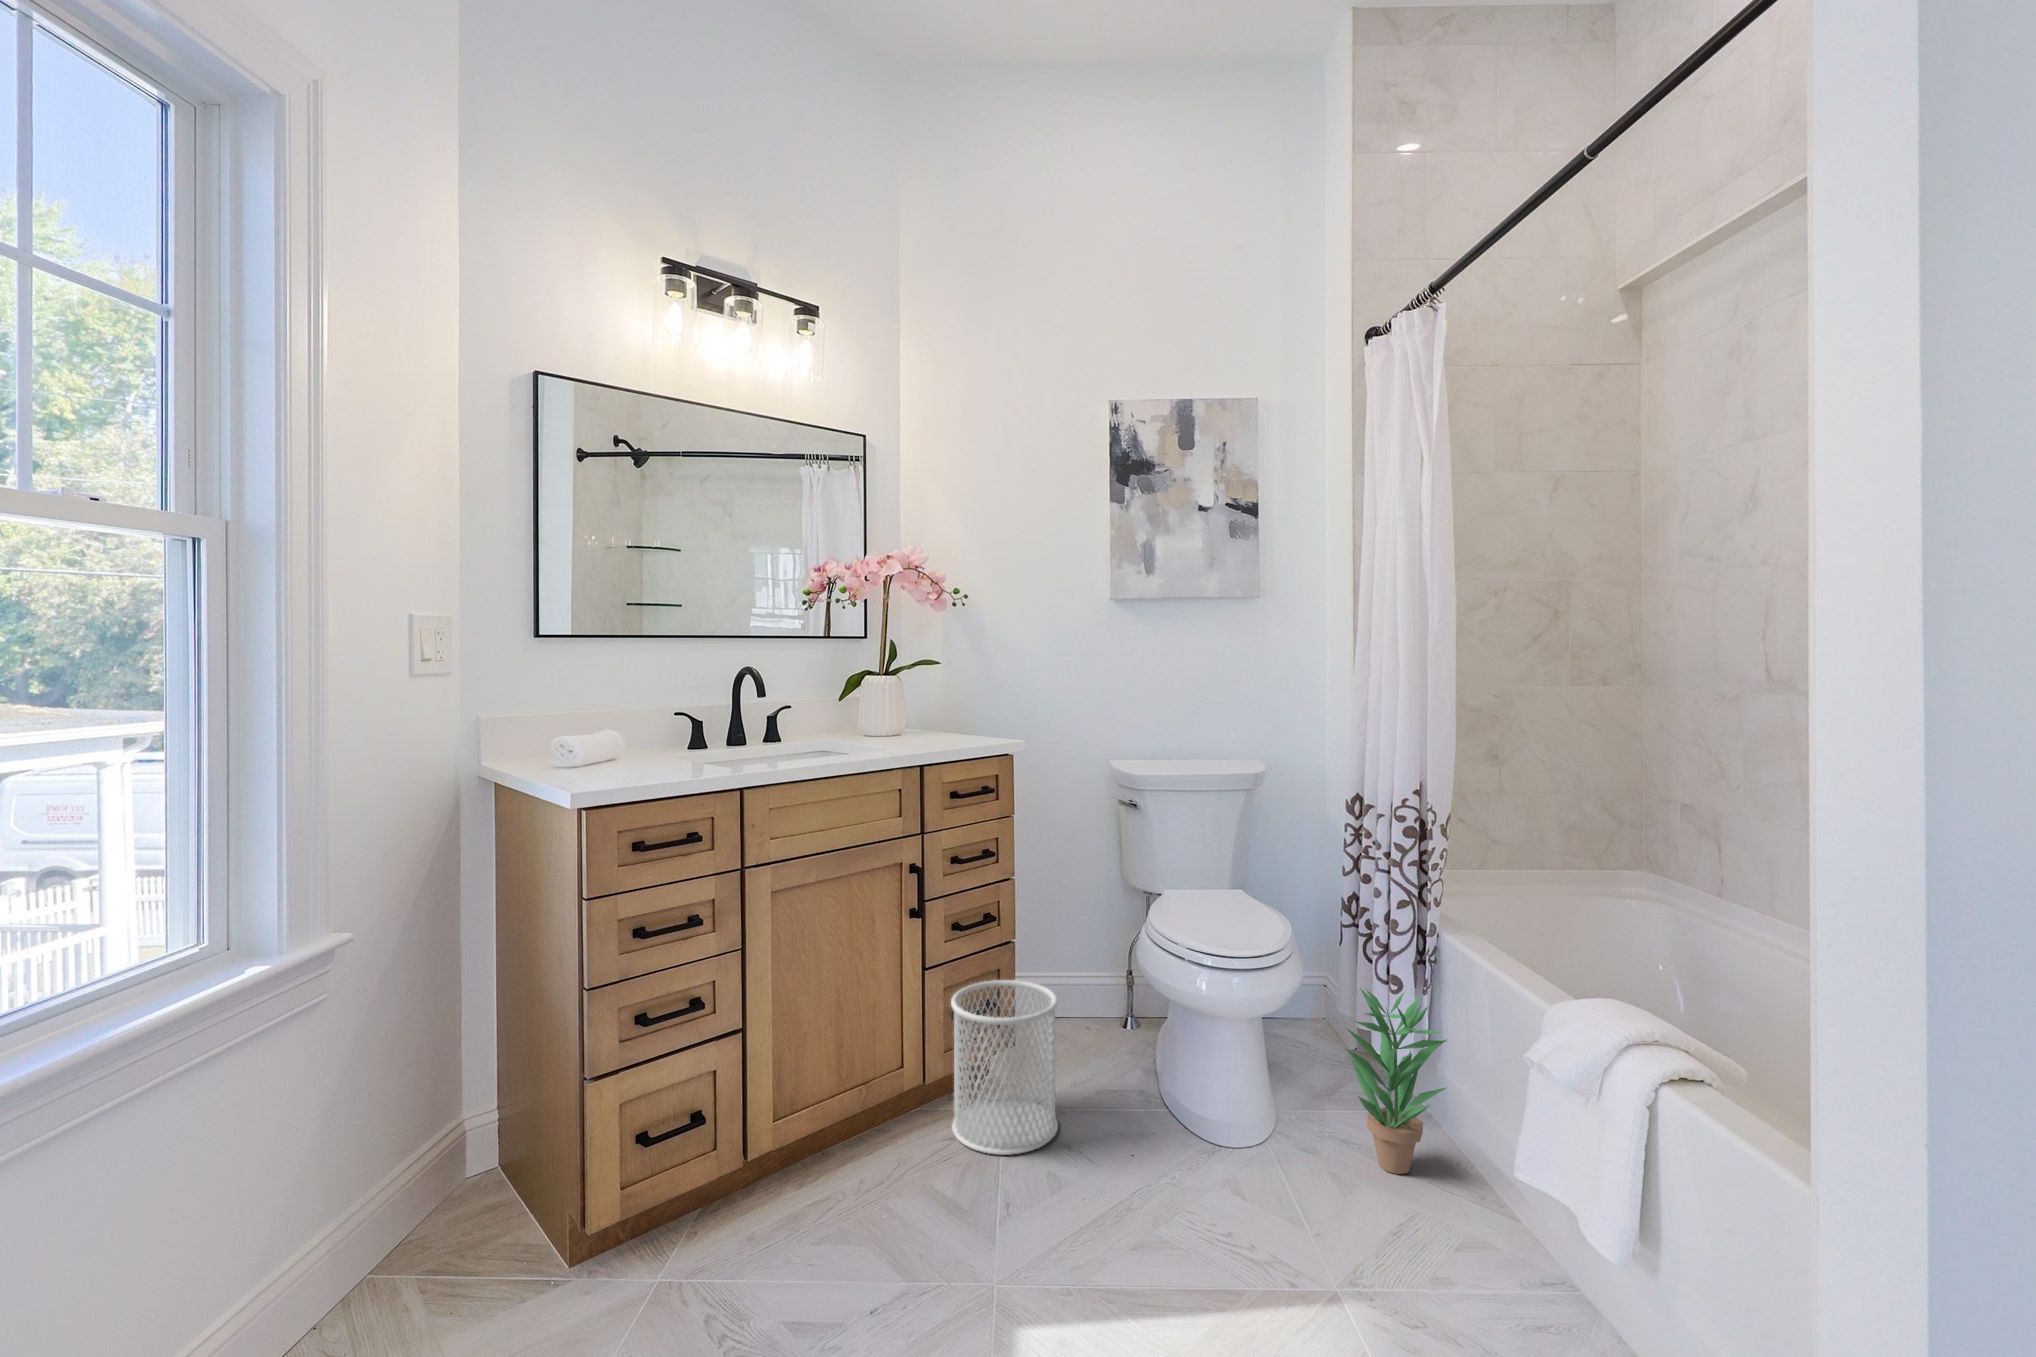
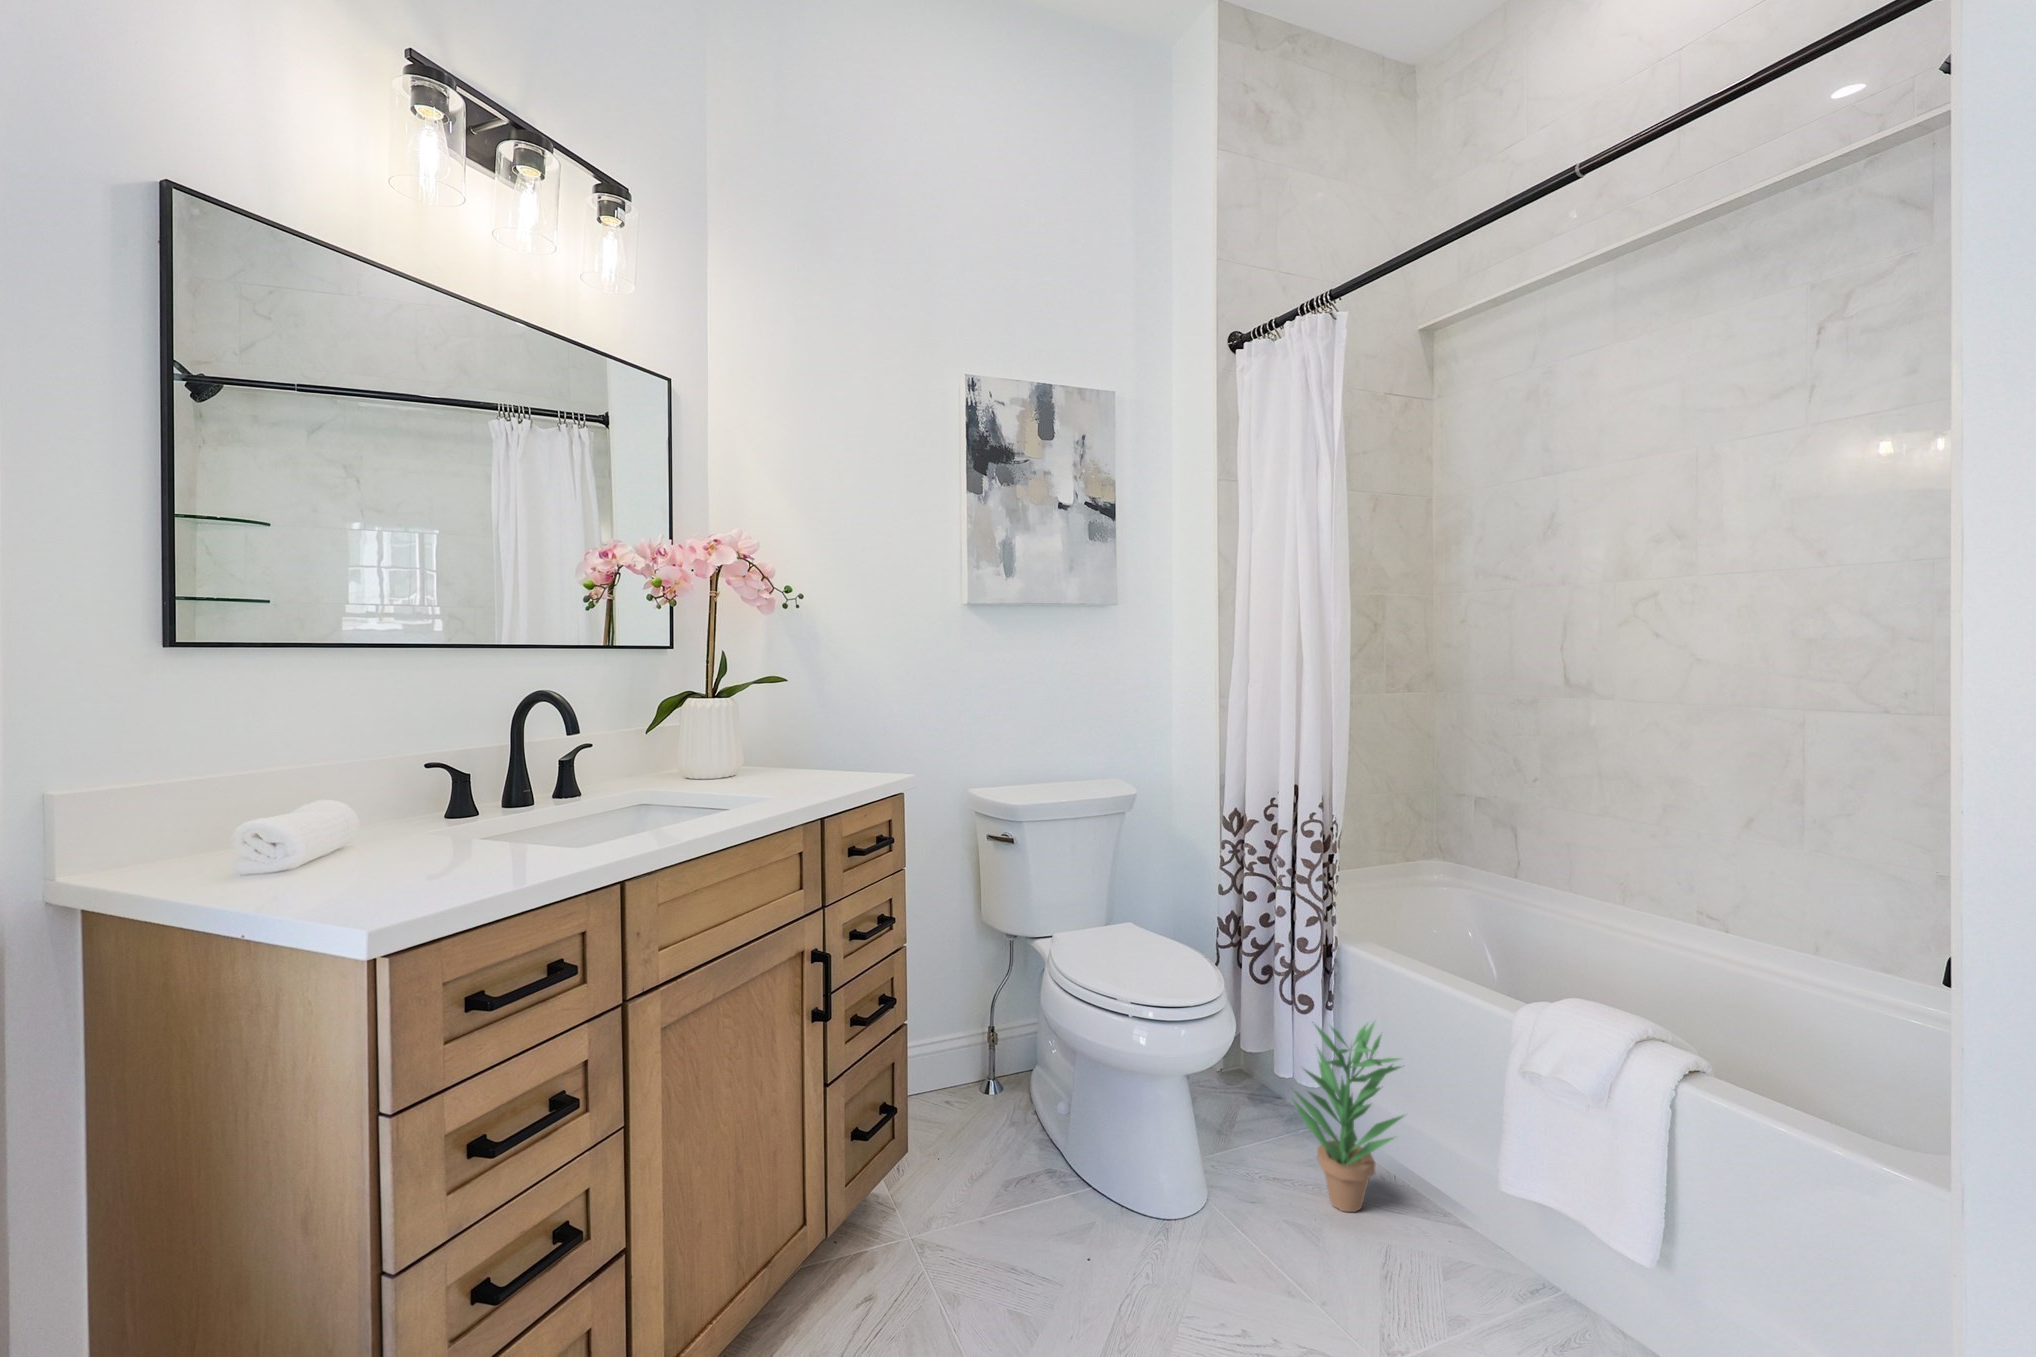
wastebasket: present [951,980,1058,1155] -> none [864,1072,999,1311]

